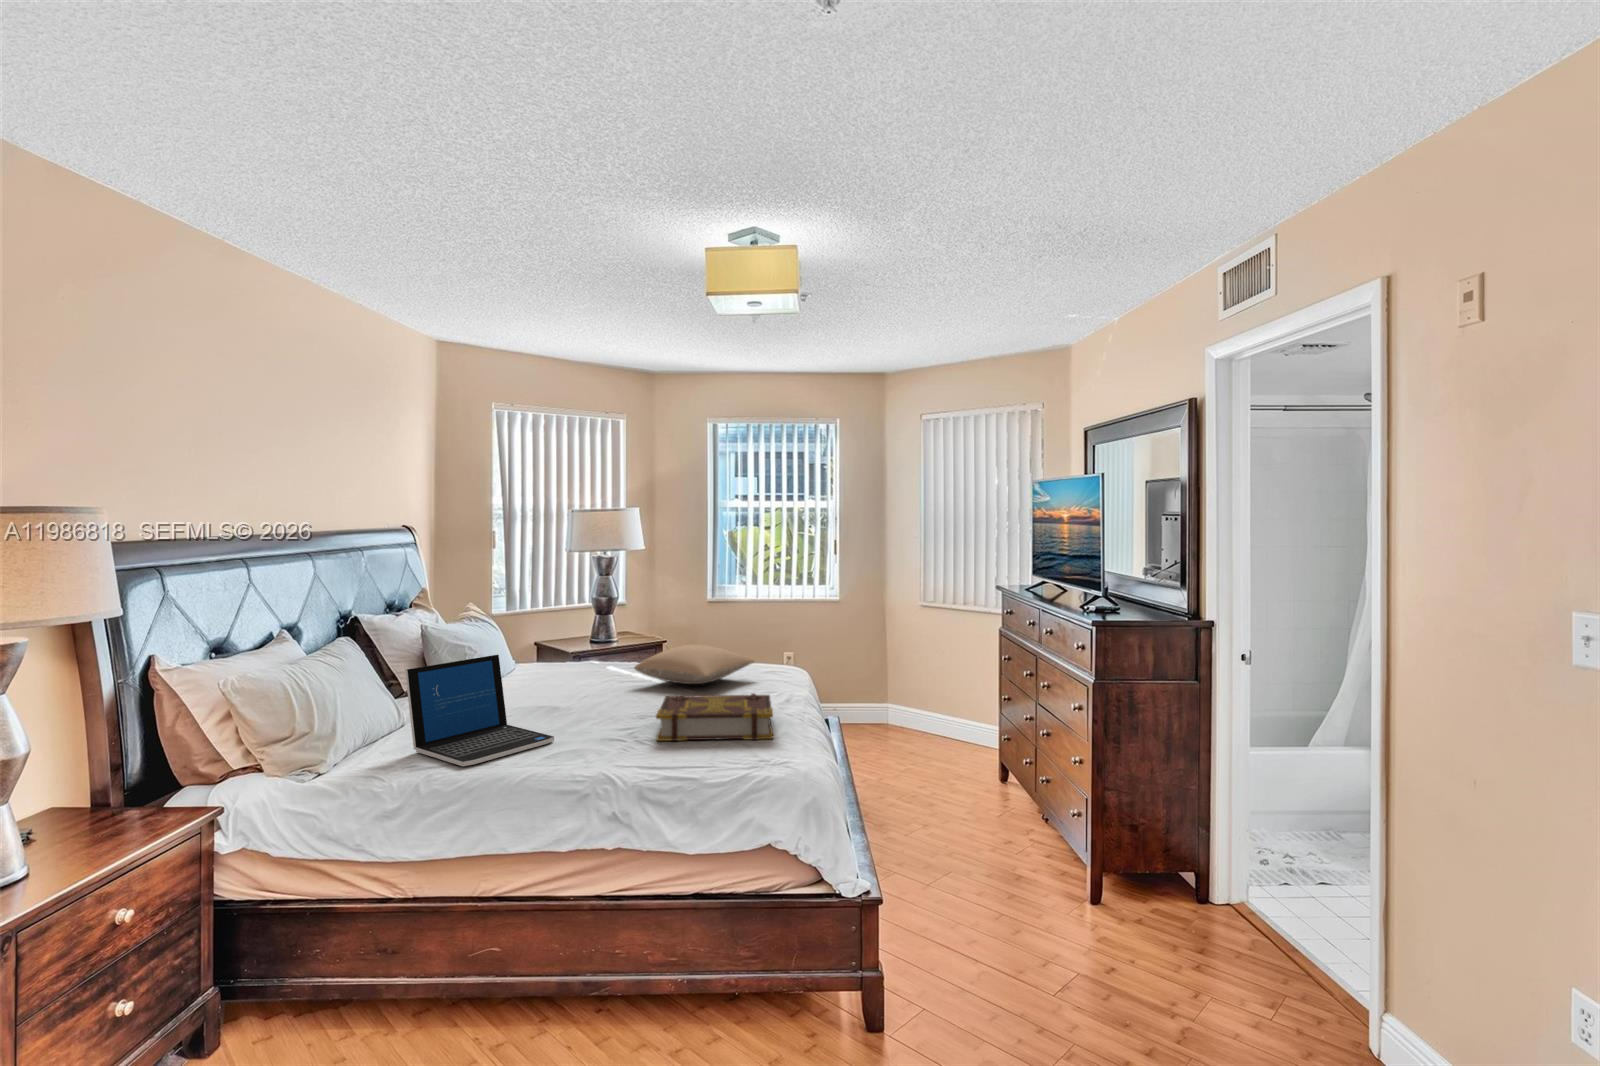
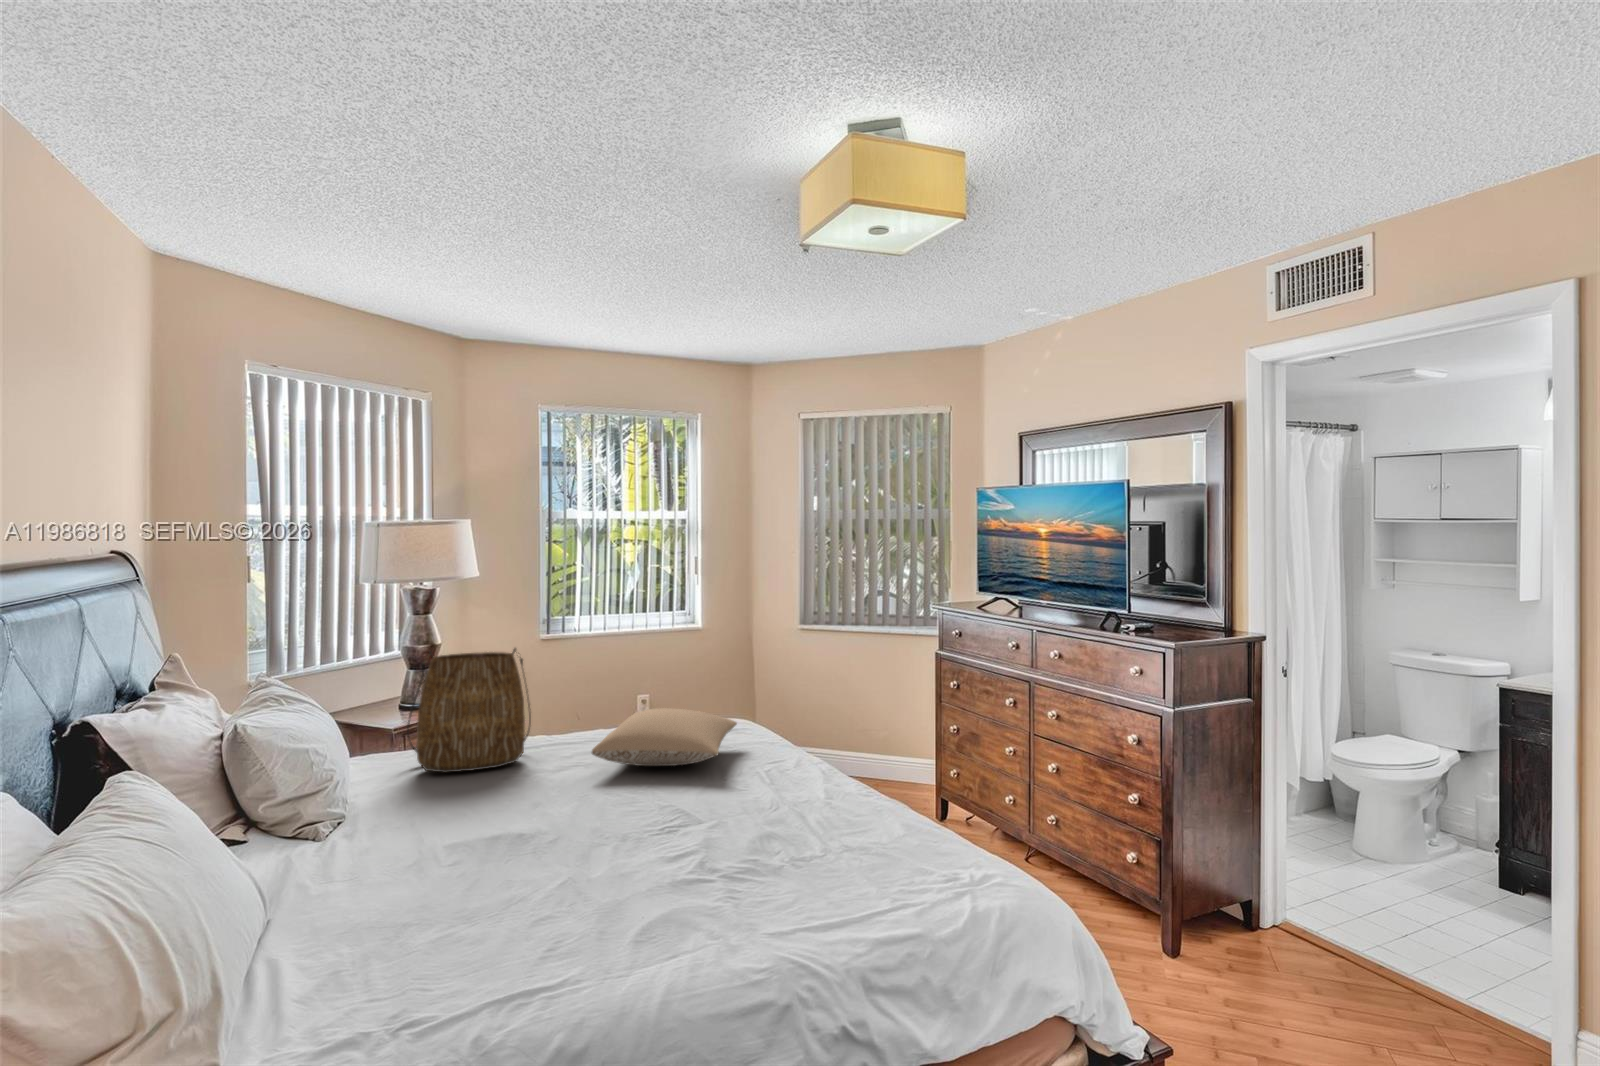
tote bag: none [544,594,622,675] -> present [408,648,531,772]
laptop: present [405,655,554,766] -> none [360,765,619,994]
book: present [656,693,773,741] -> none [722,772,921,870]

